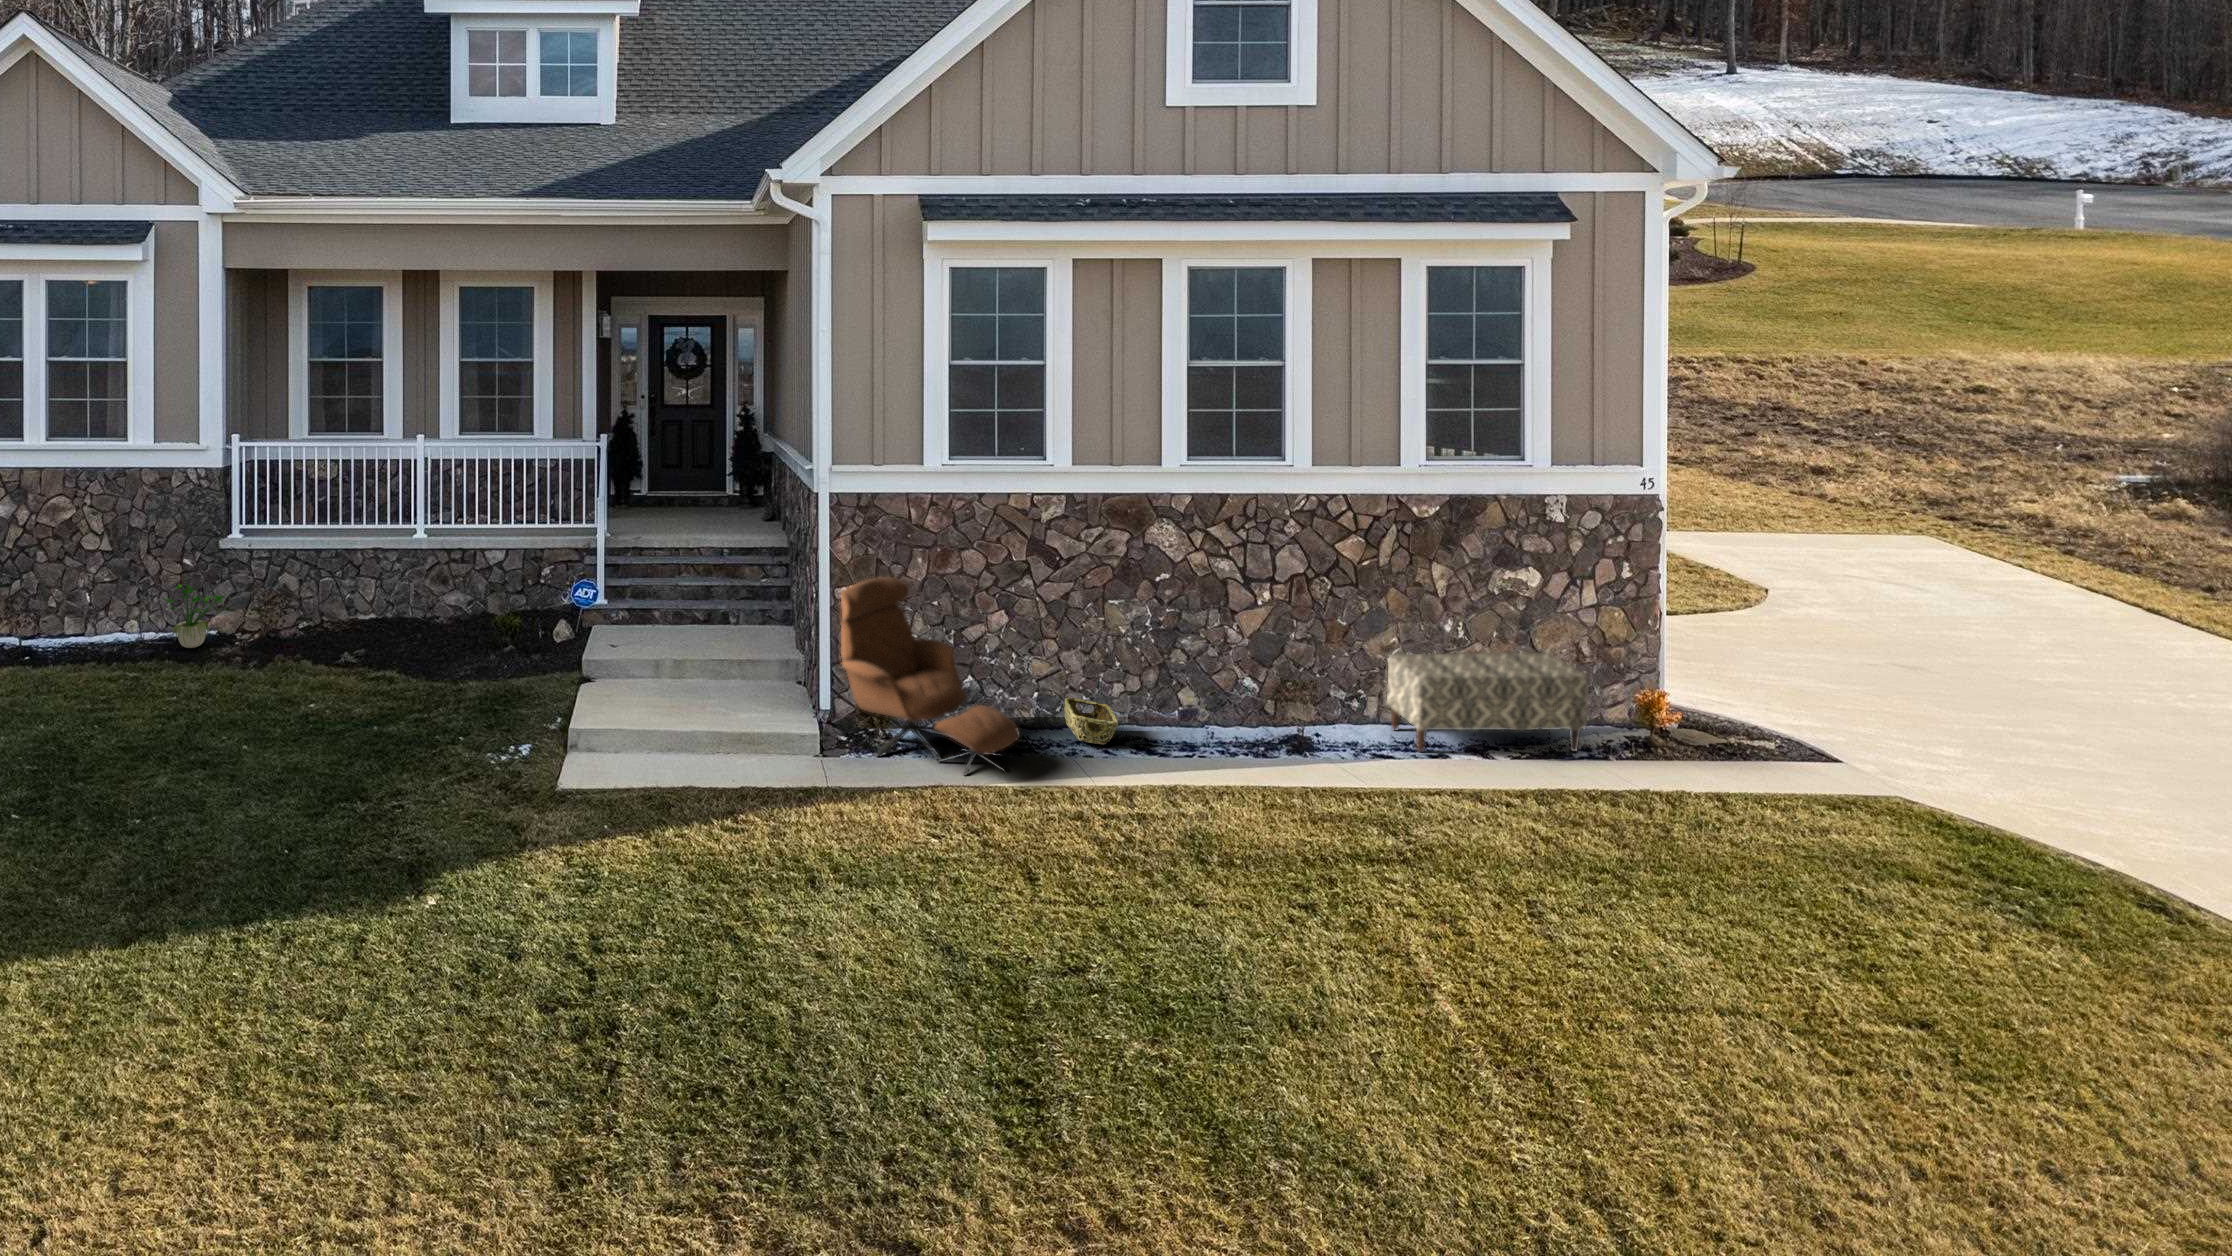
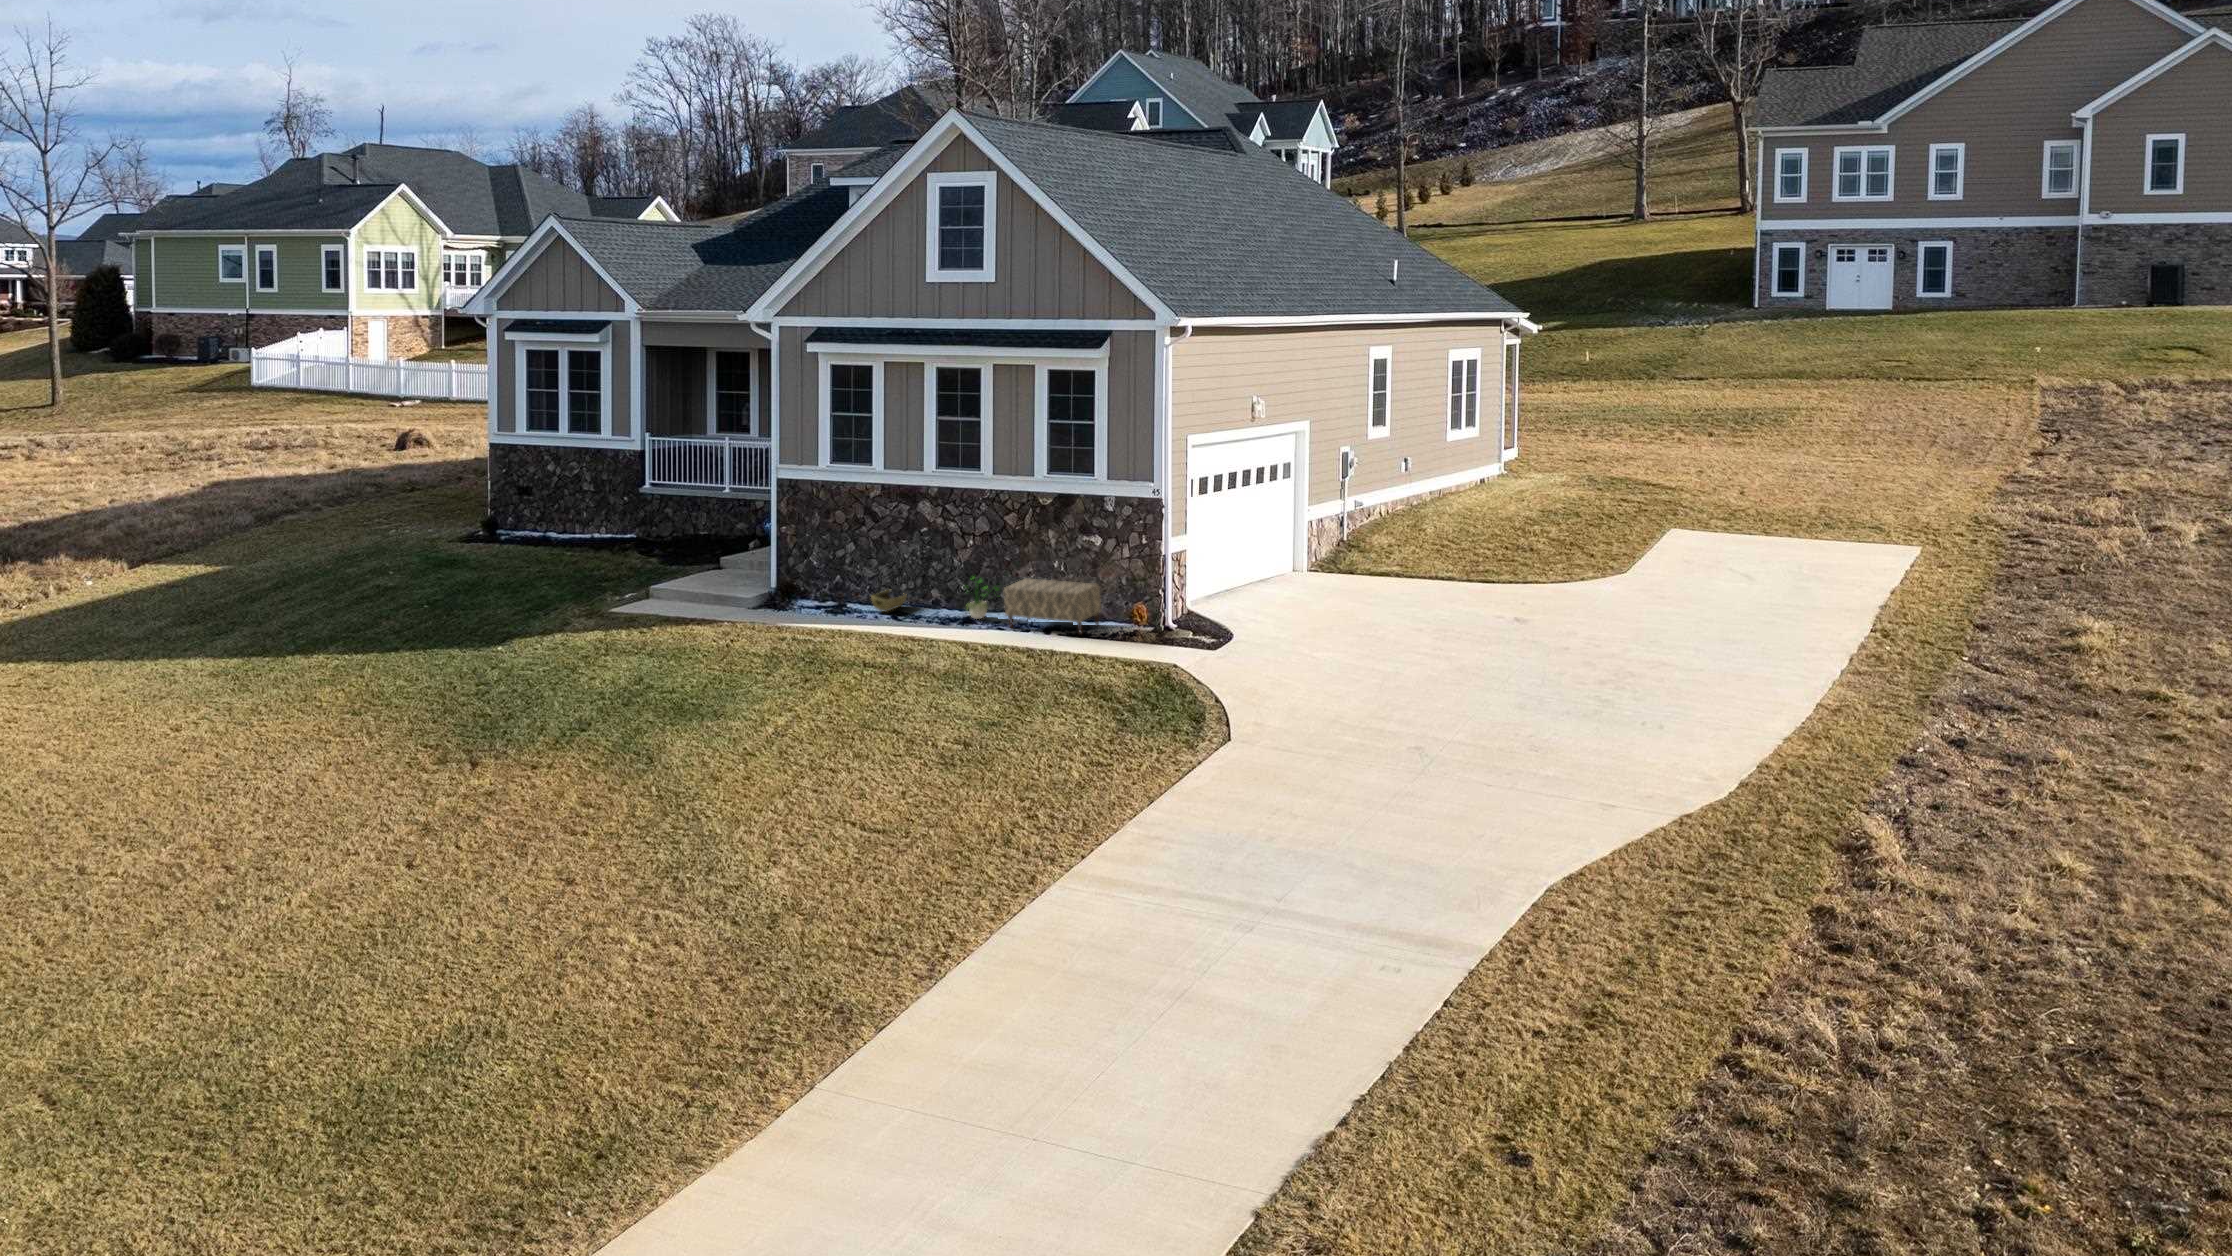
potted plant: present [163,577,232,648] -> present [964,579,999,619]
lounge chair: present [841,577,1020,775] -> none [777,521,841,618]

